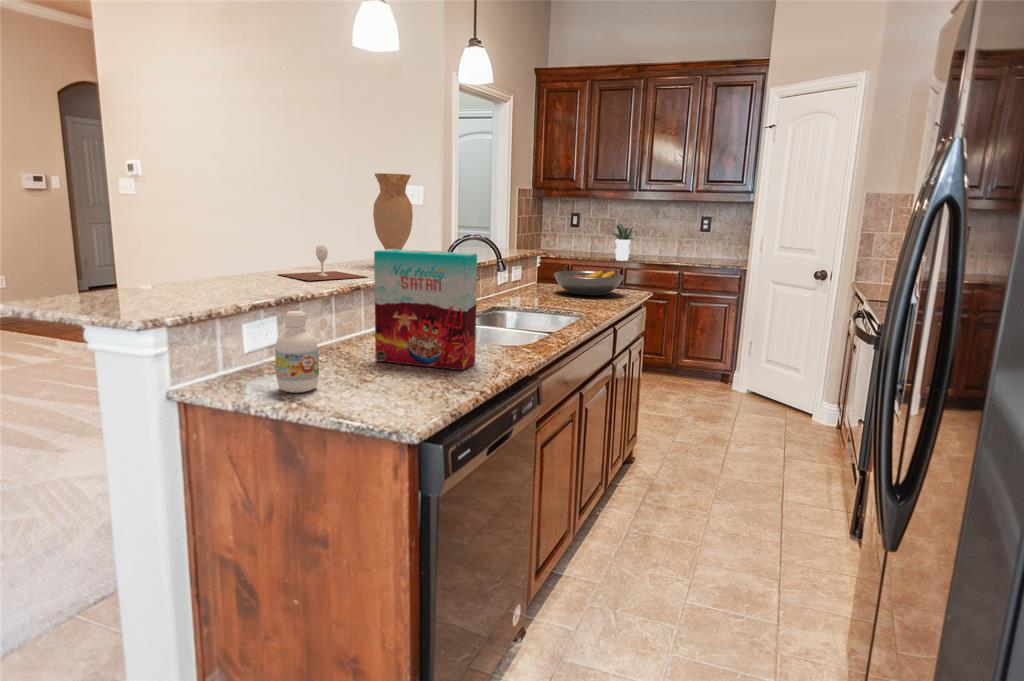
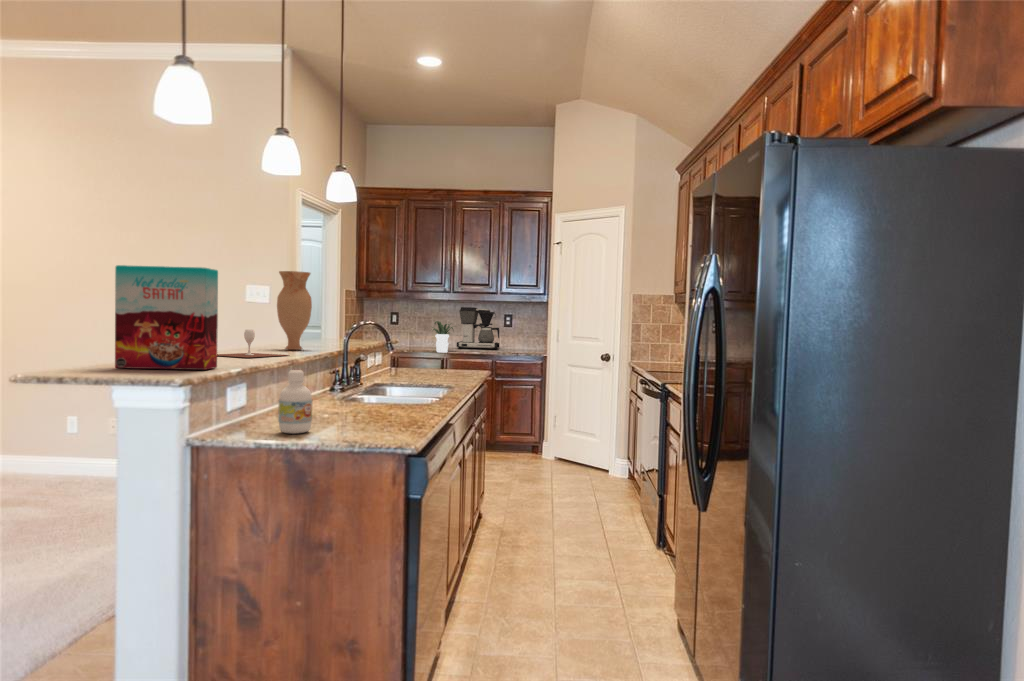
coffee maker: none [641,208,693,258] -> present [457,307,499,349]
cereal box: present [374,249,477,370] -> present [115,265,218,370]
fruit bowl: present [554,270,624,296] -> none [411,354,470,375]

